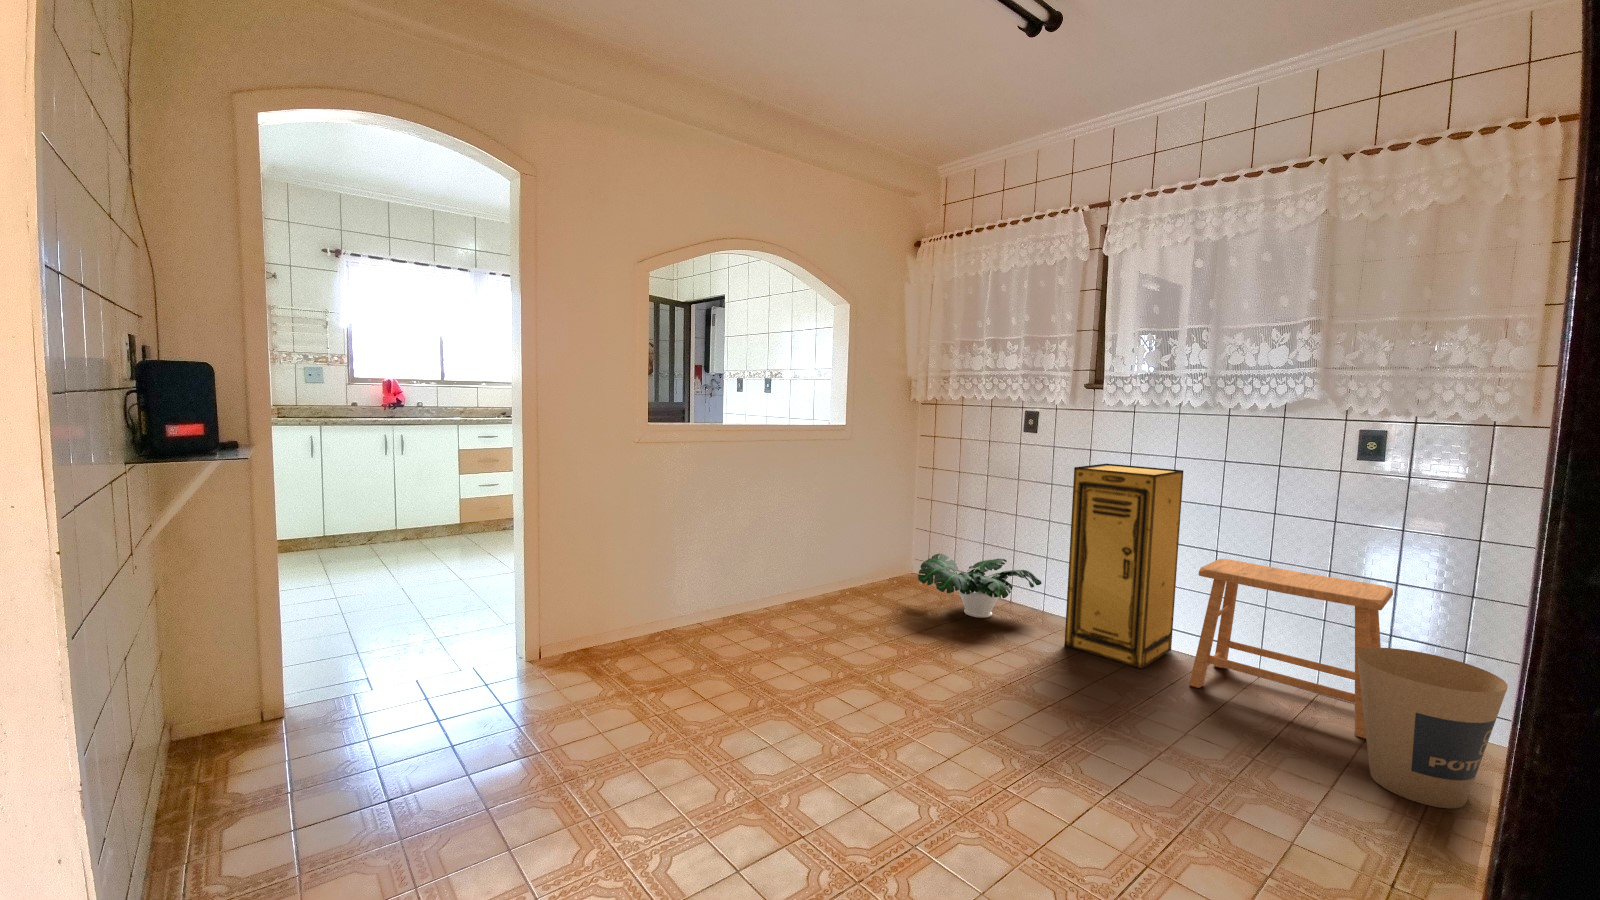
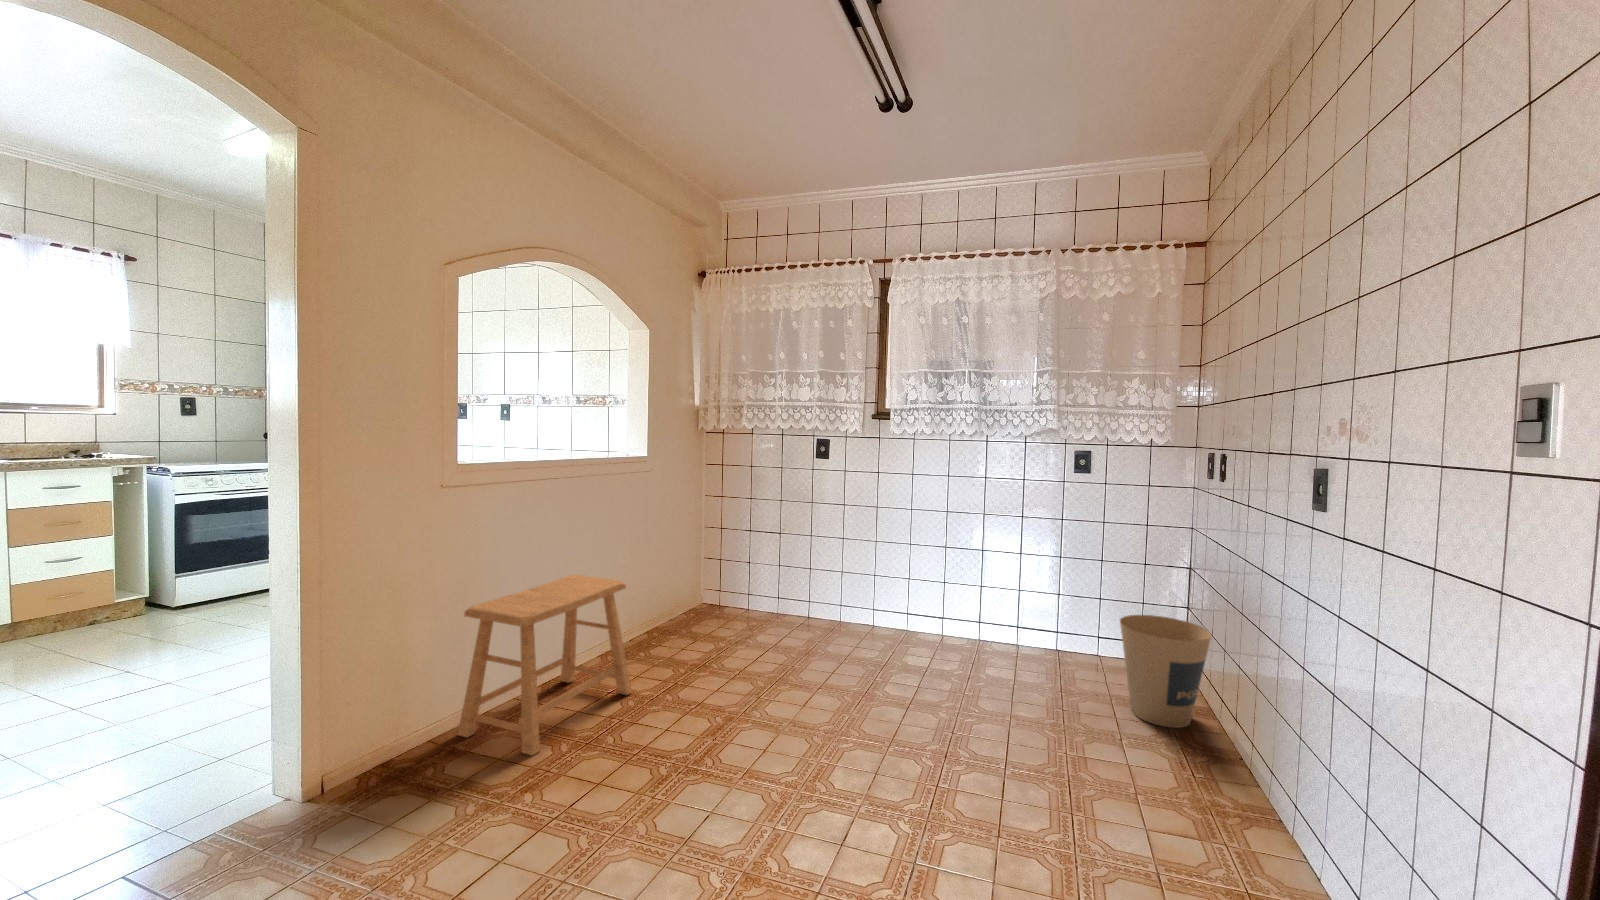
storage cabinet: present [1065,464,1183,669] -> none [877,485,955,661]
potted plant: present [918,554,1042,618] -> none [727,578,842,638]
stool: present [1189,559,1393,739] -> present [458,575,632,755]

